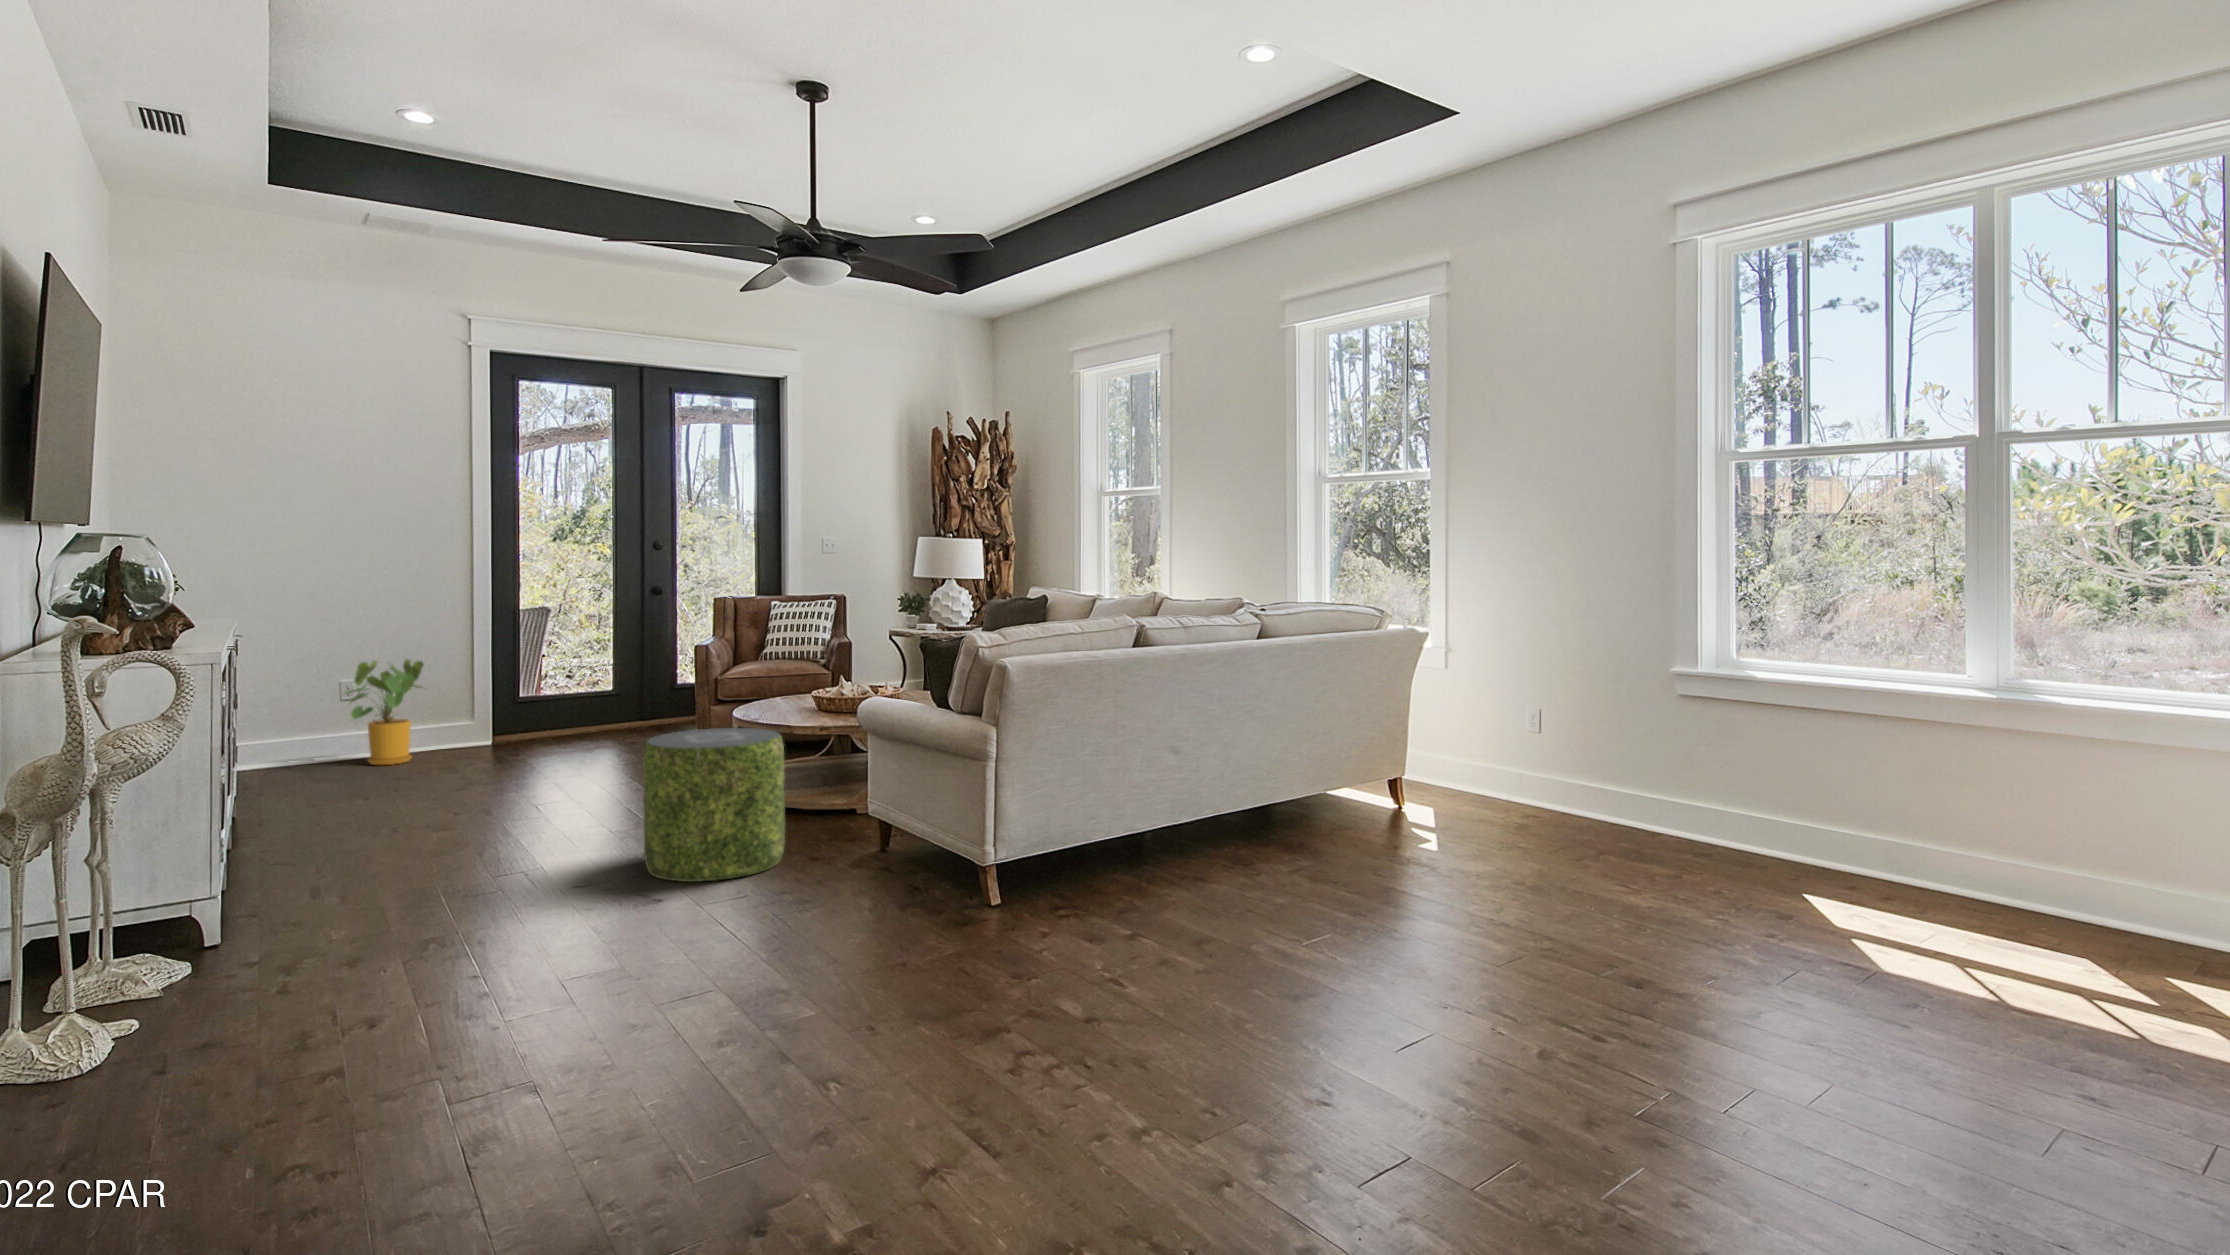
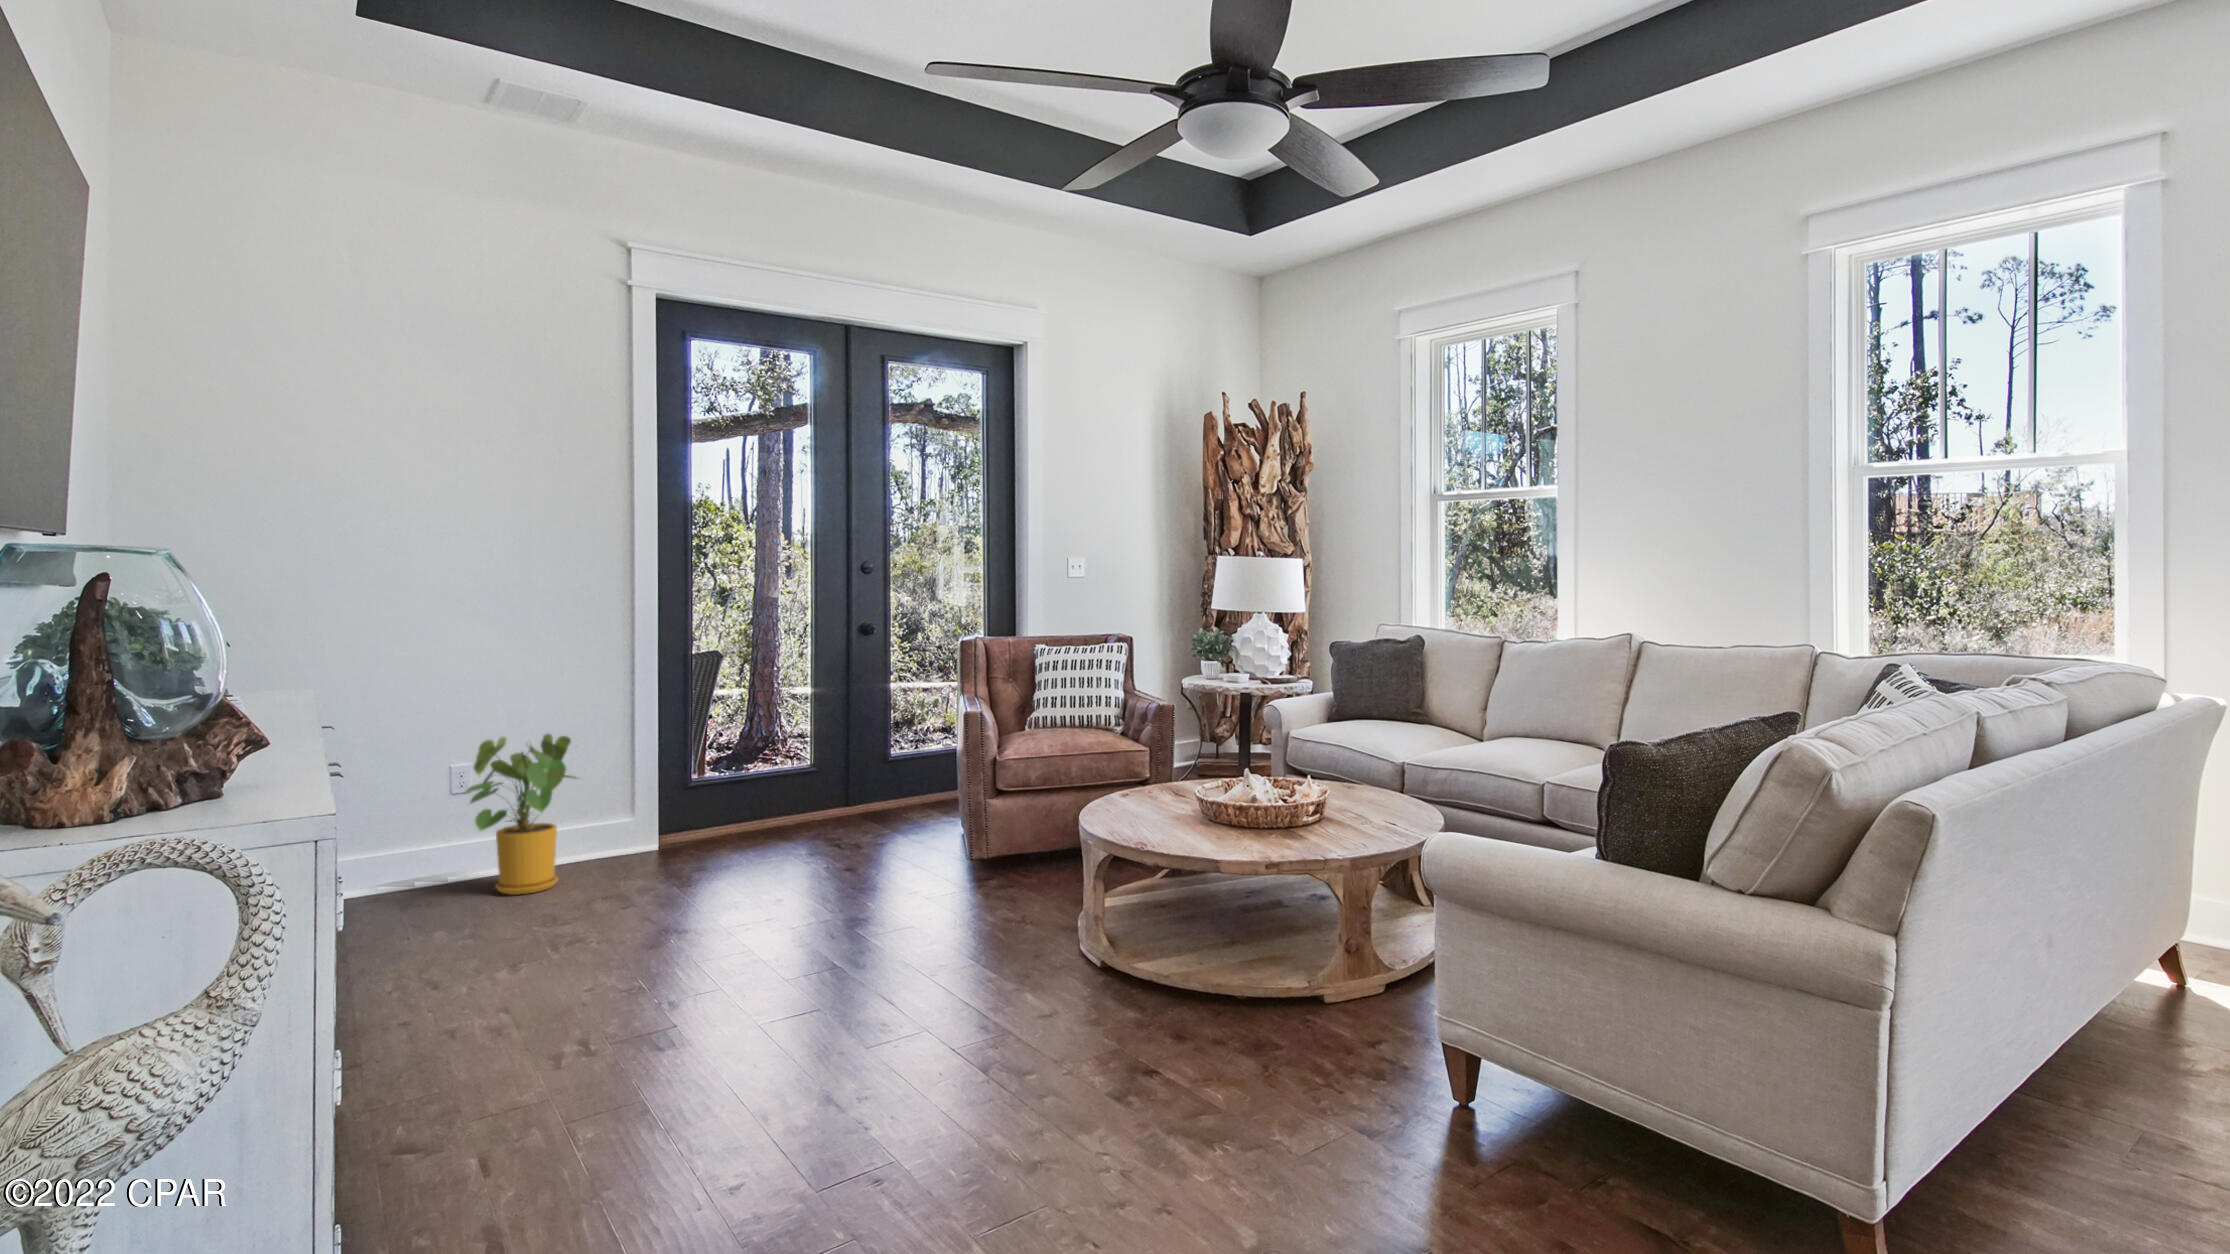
pouf: present [643,727,785,882] -> none [1089,890,1330,1215]

